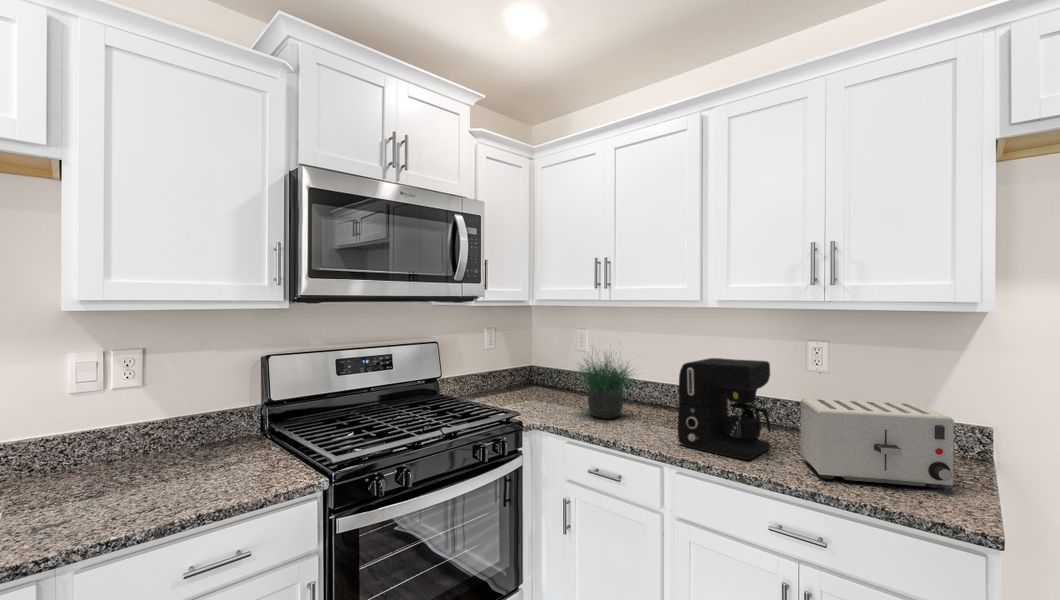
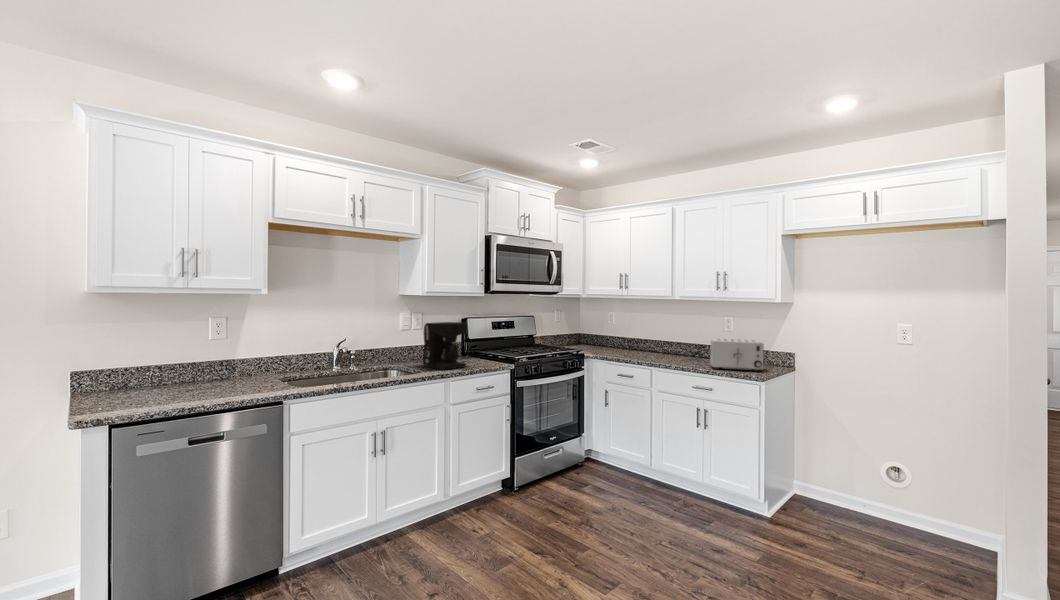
potted plant: present [577,354,633,419] -> none [602,313,645,355]
coffee maker: present [678,358,771,460] -> present [423,322,467,370]

